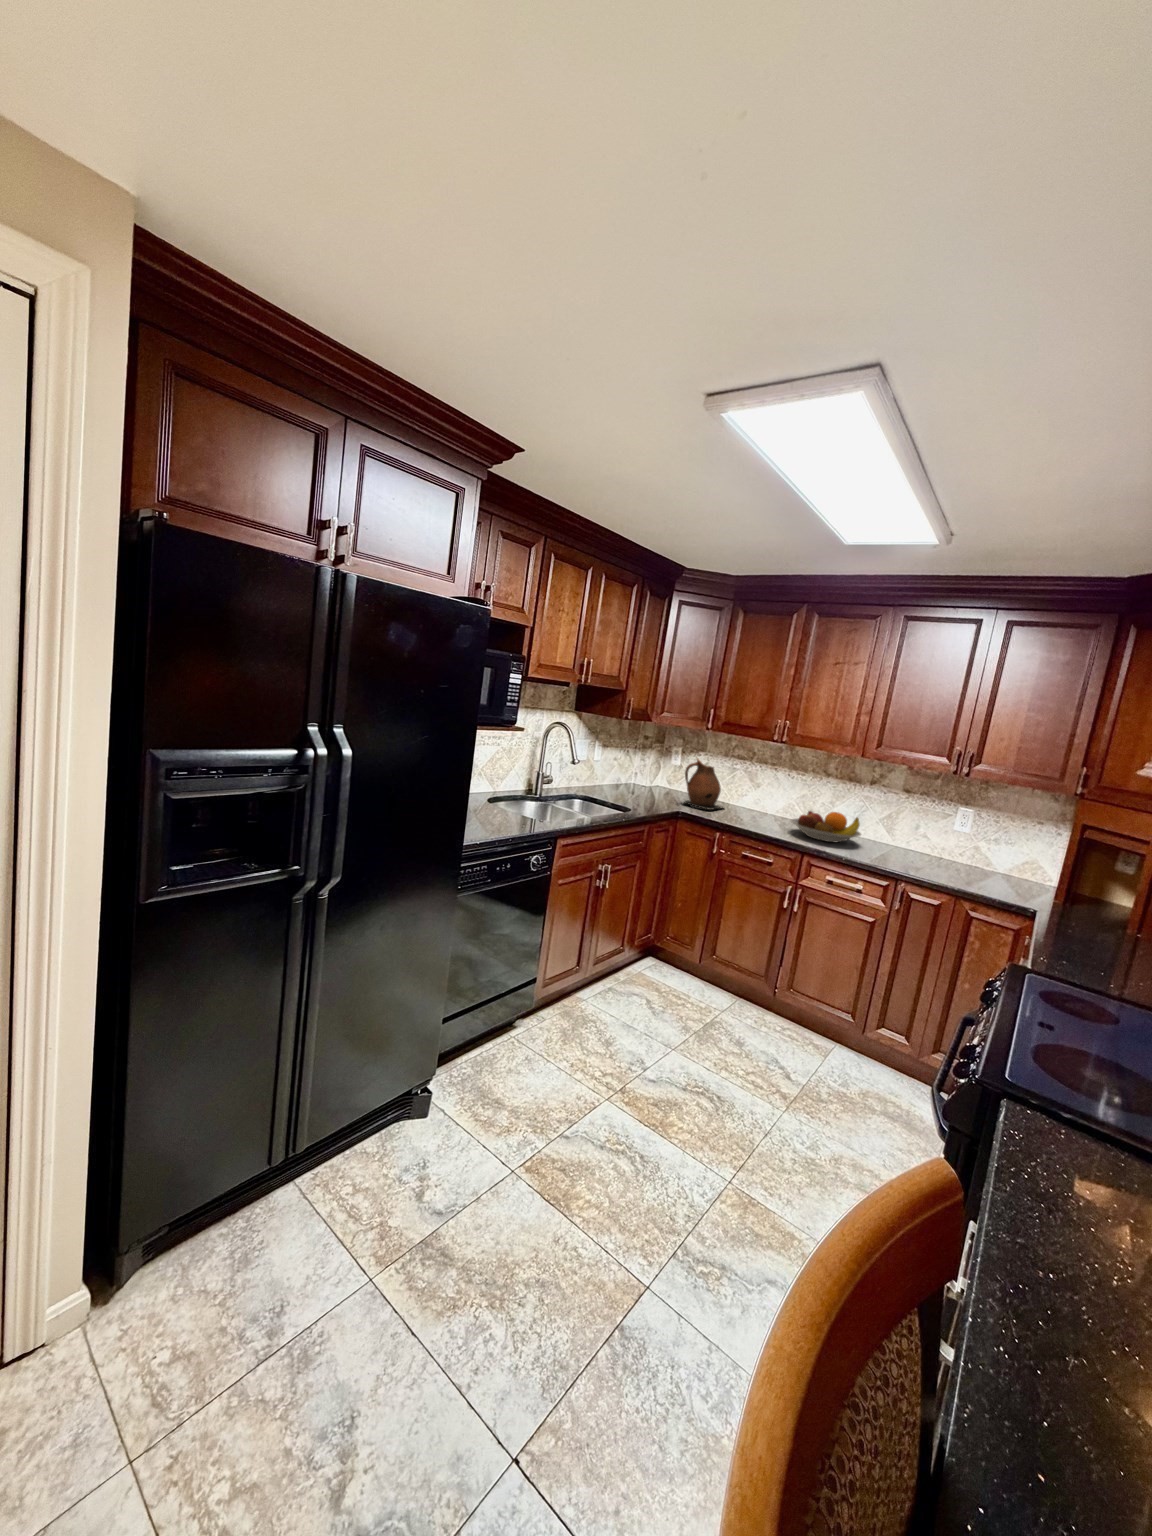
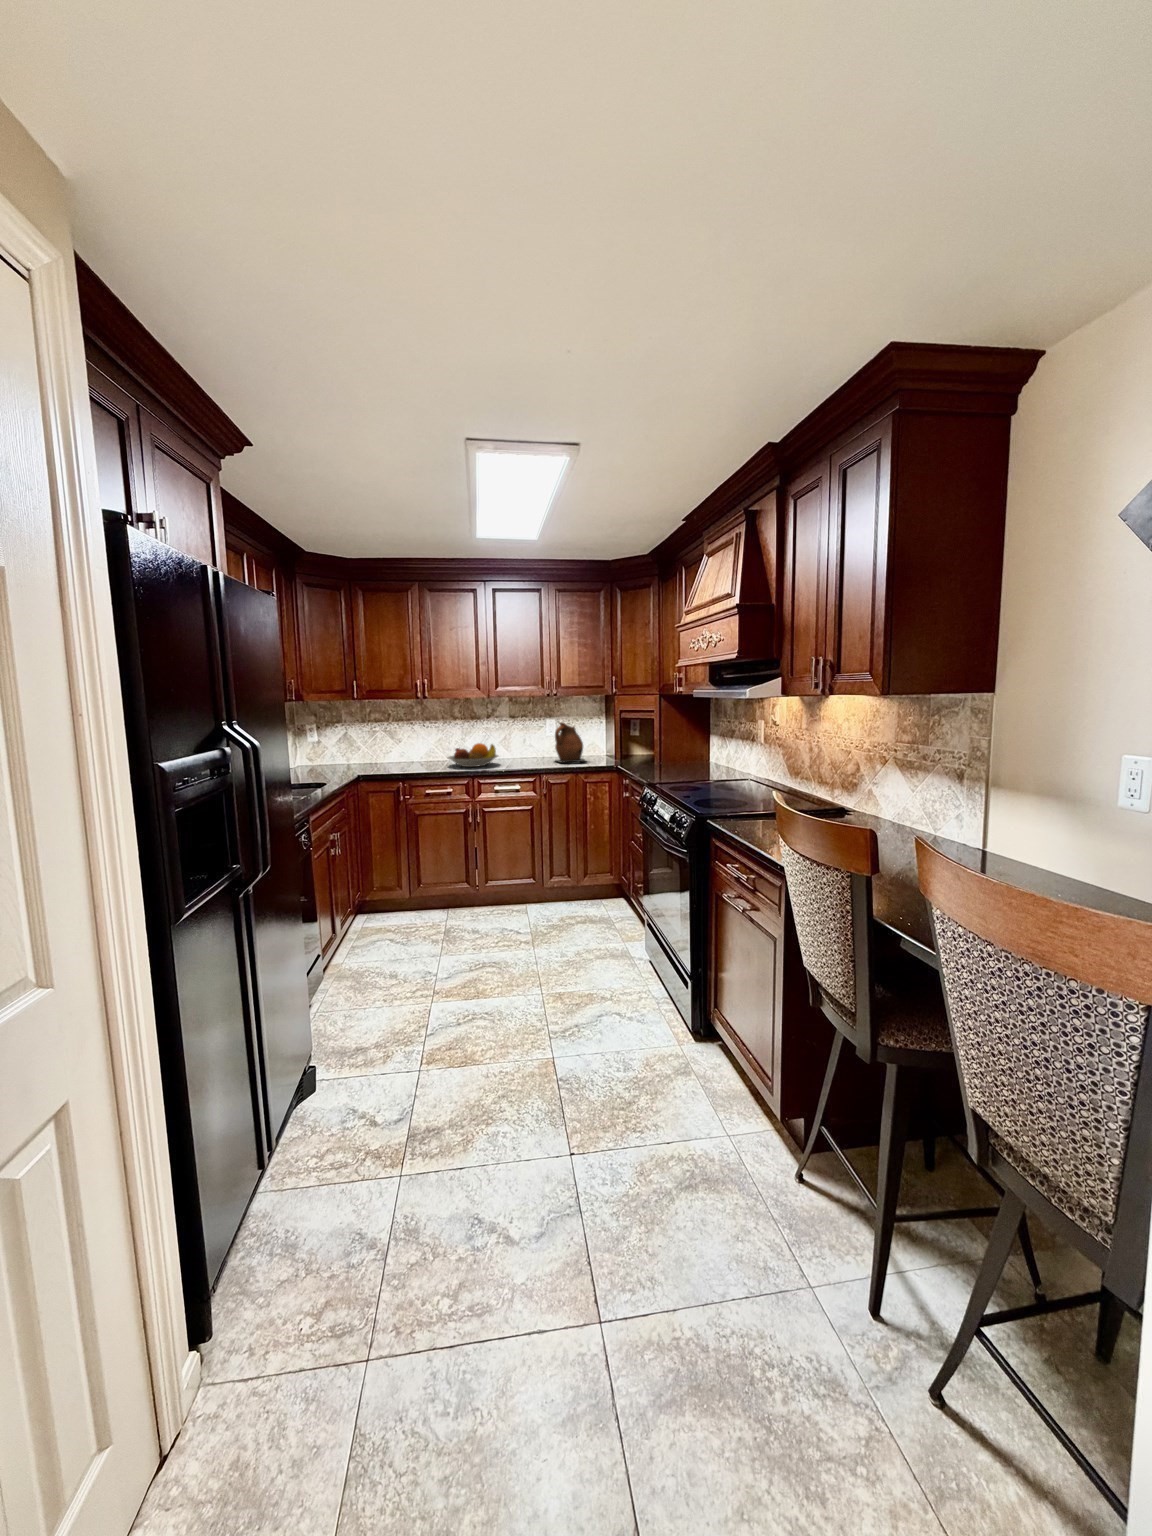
ceramic pitcher: present [684,759,723,810] -> present [555,722,585,763]

